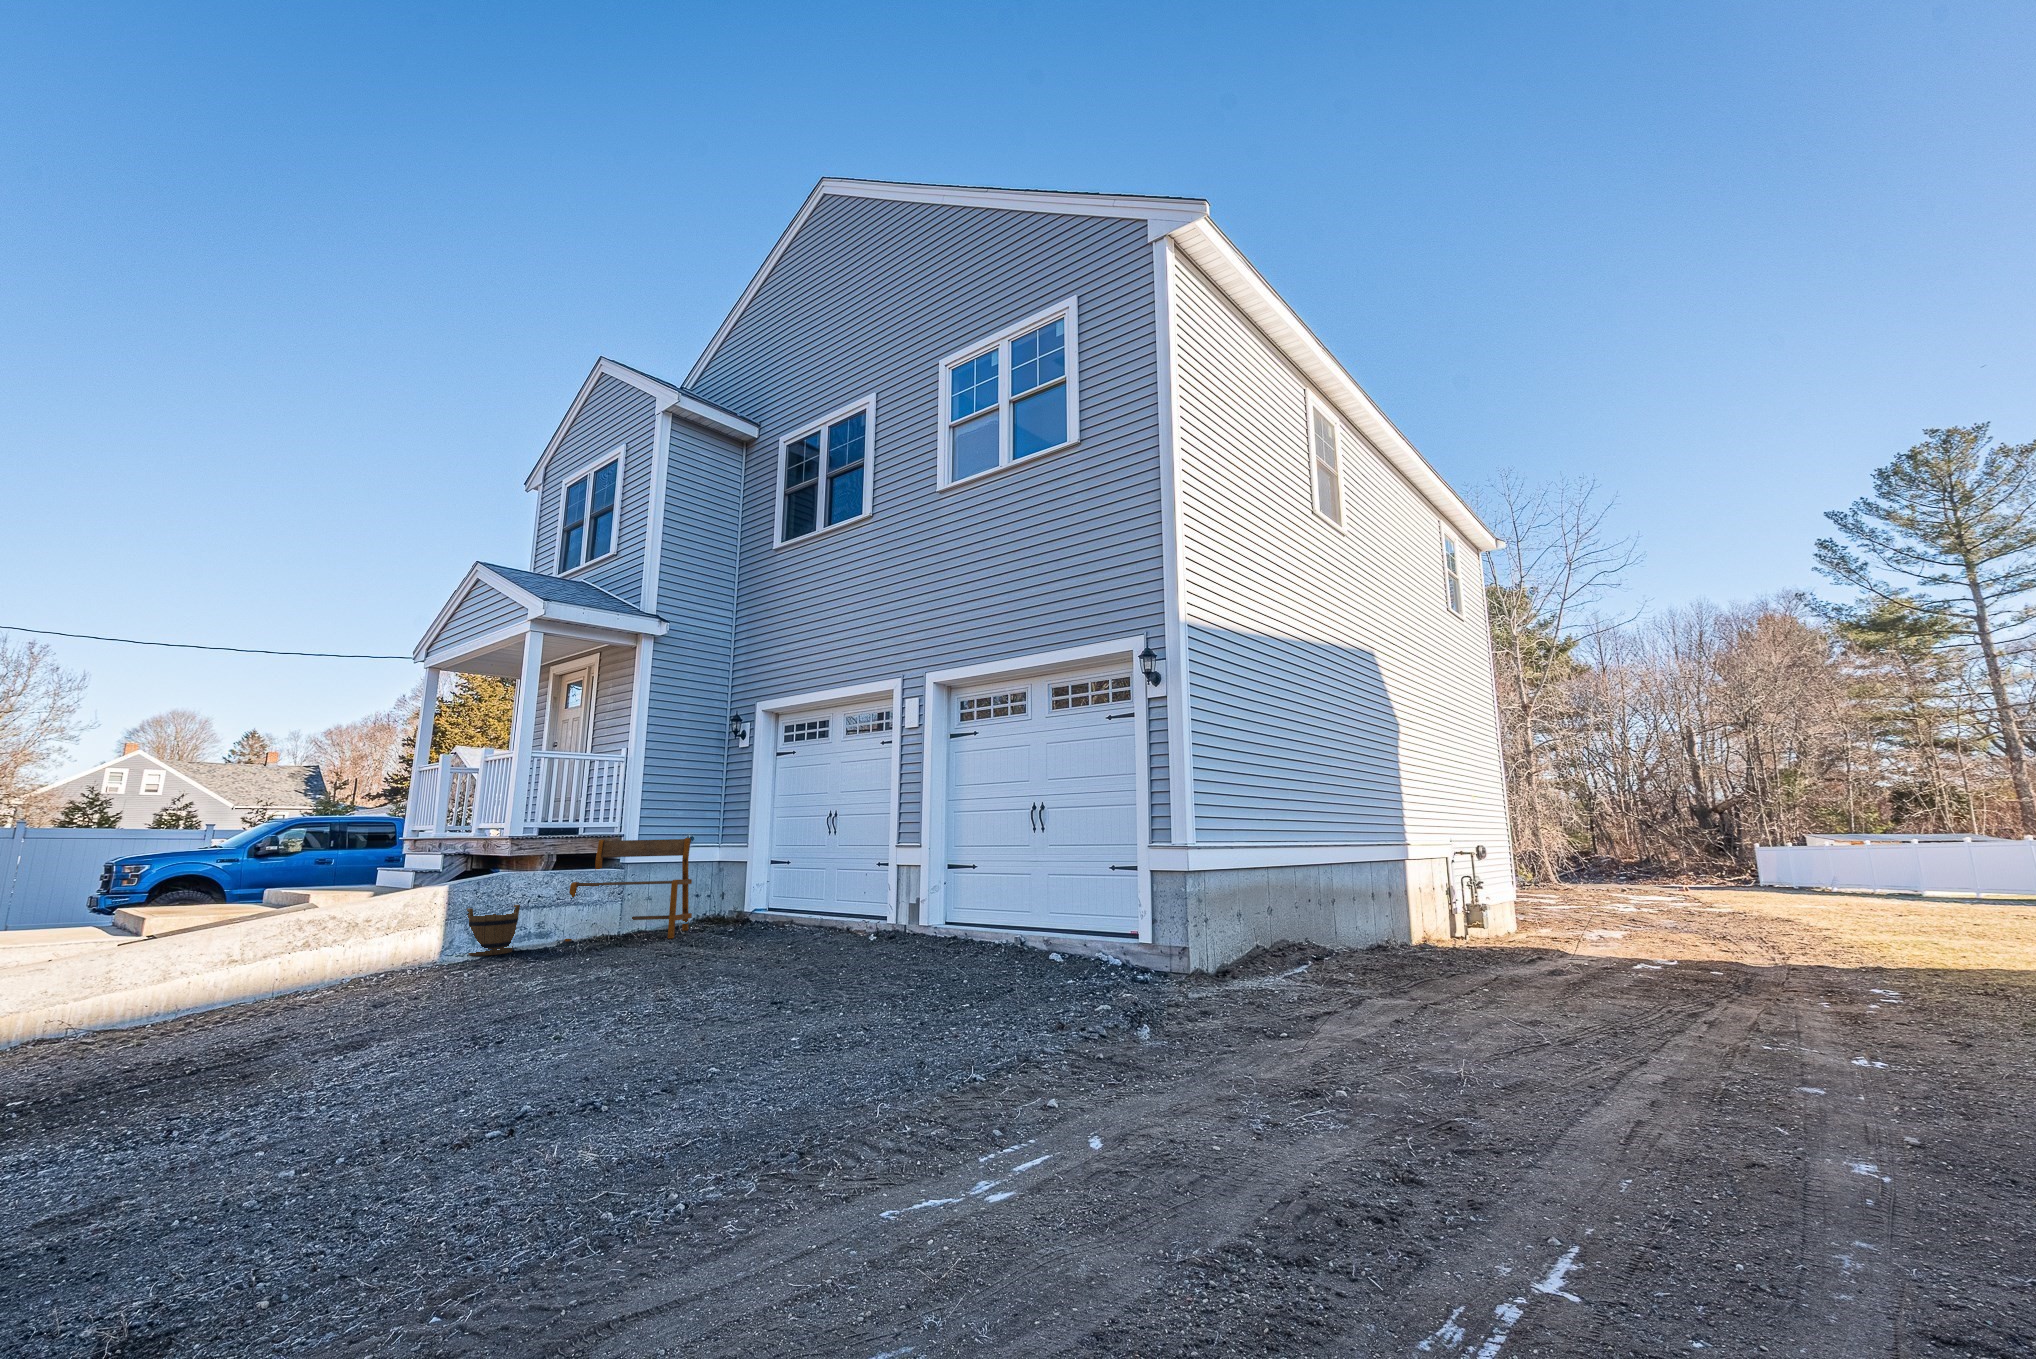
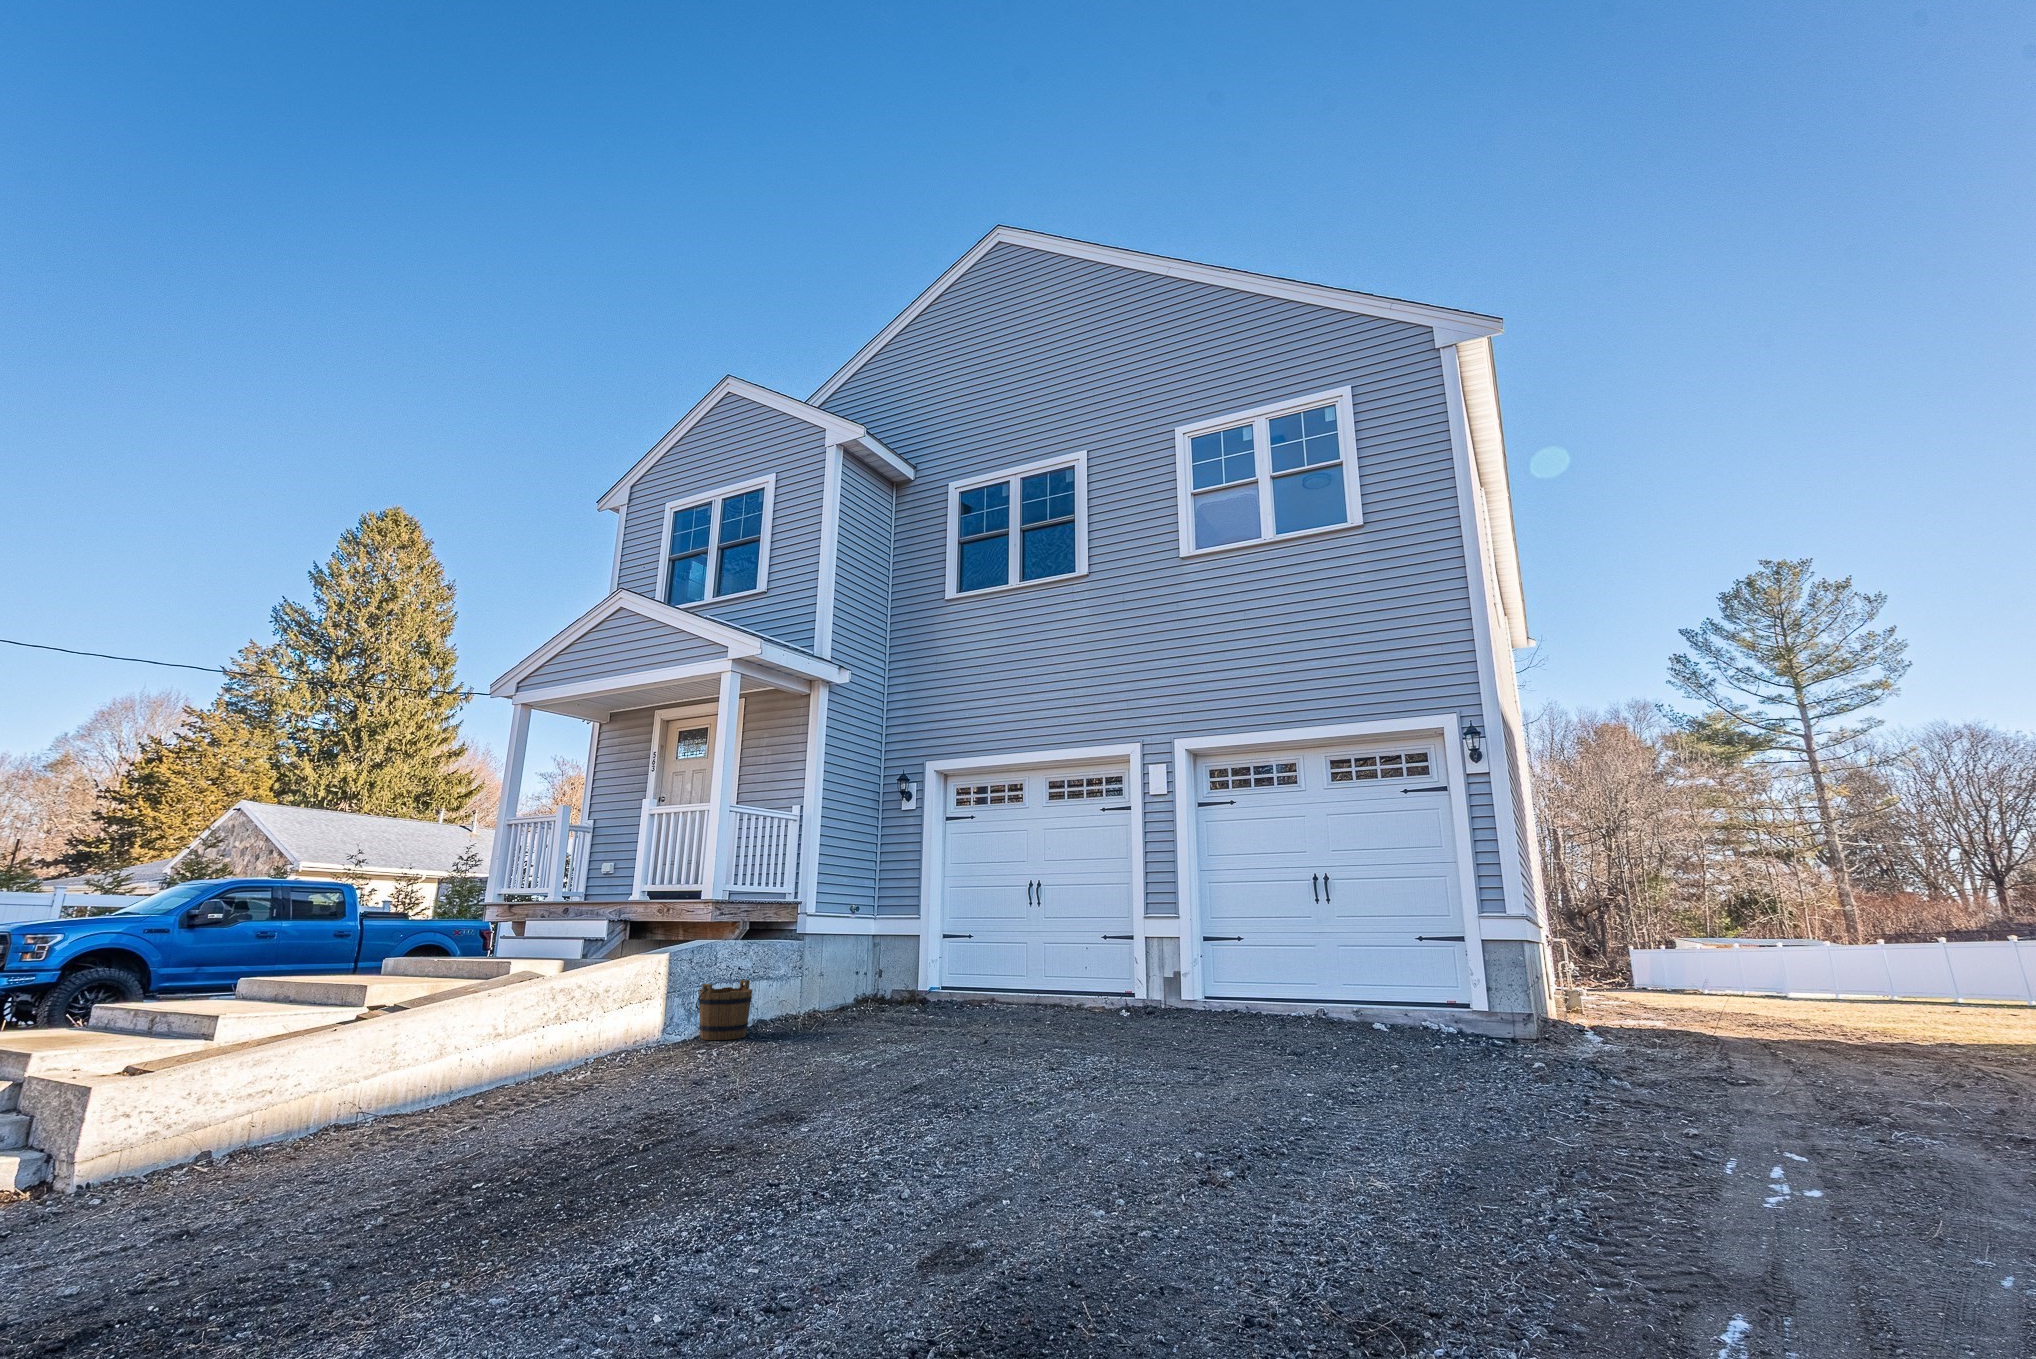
bench: present [565,838,692,941] -> none [780,905,901,1023]

